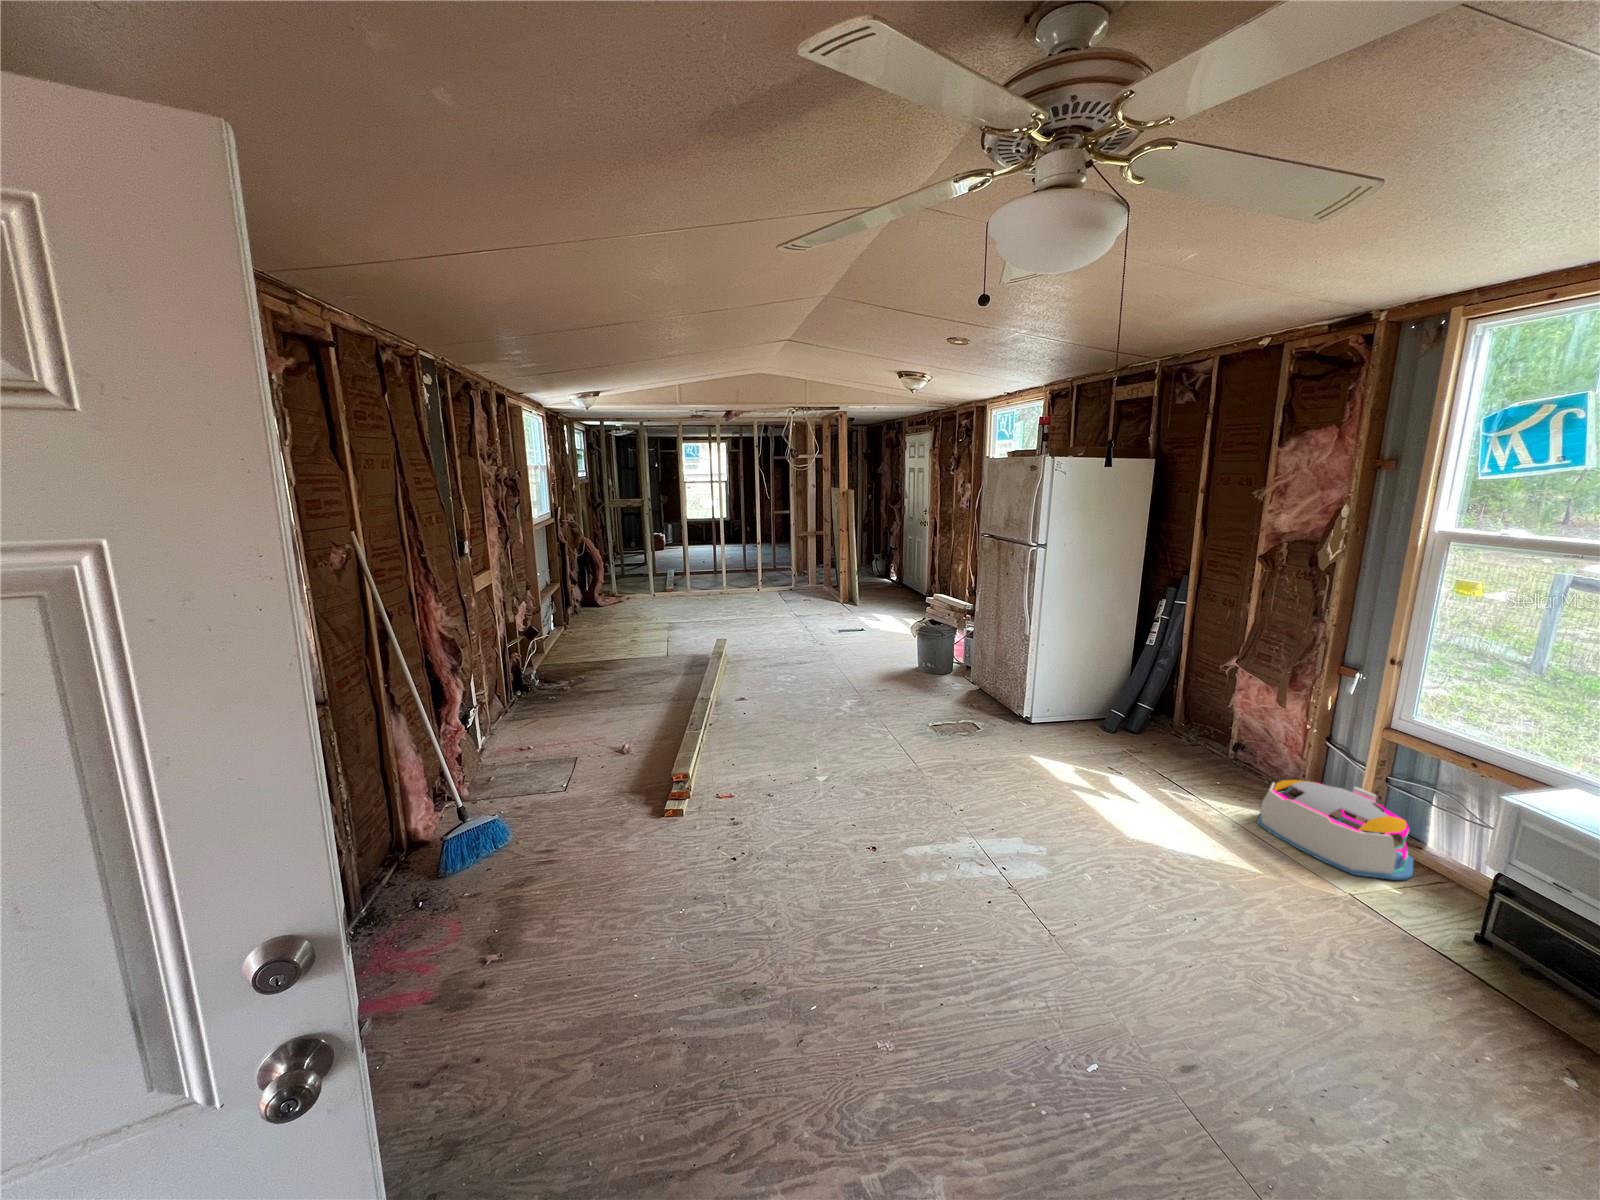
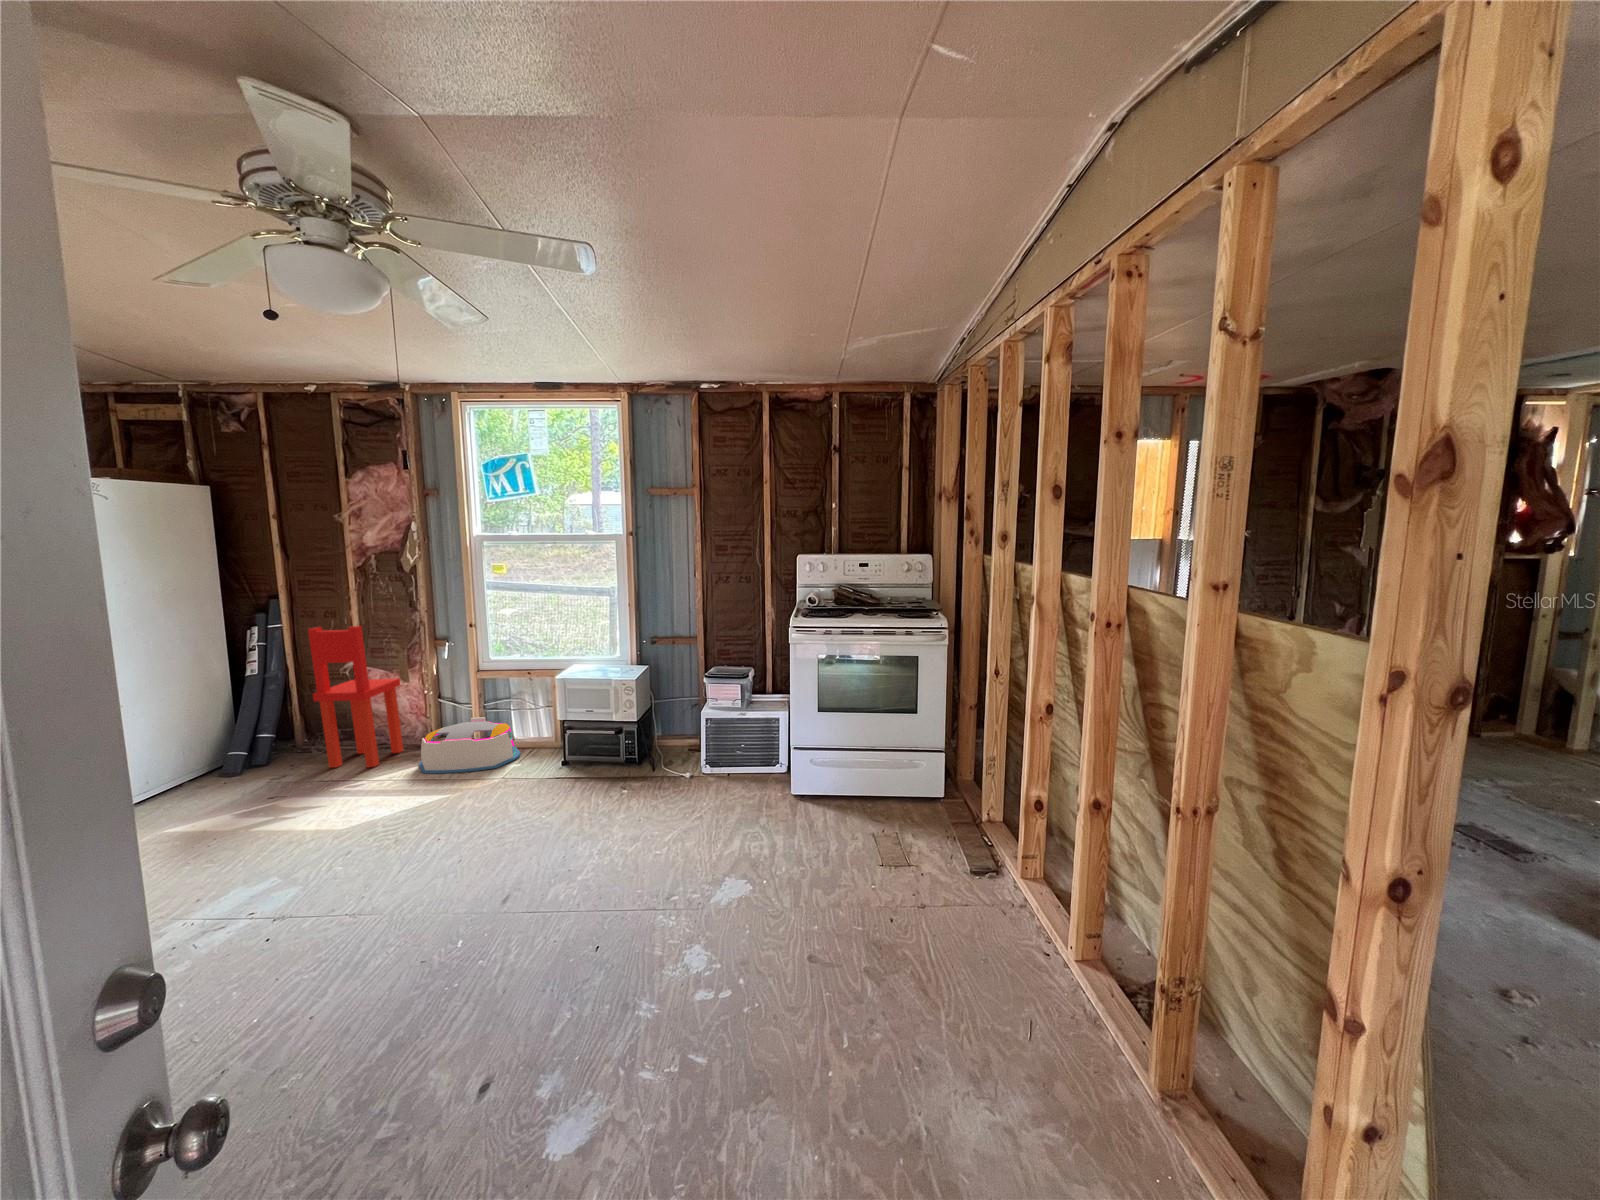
chair: none [1179,616,1279,786] -> present [308,626,404,768]

